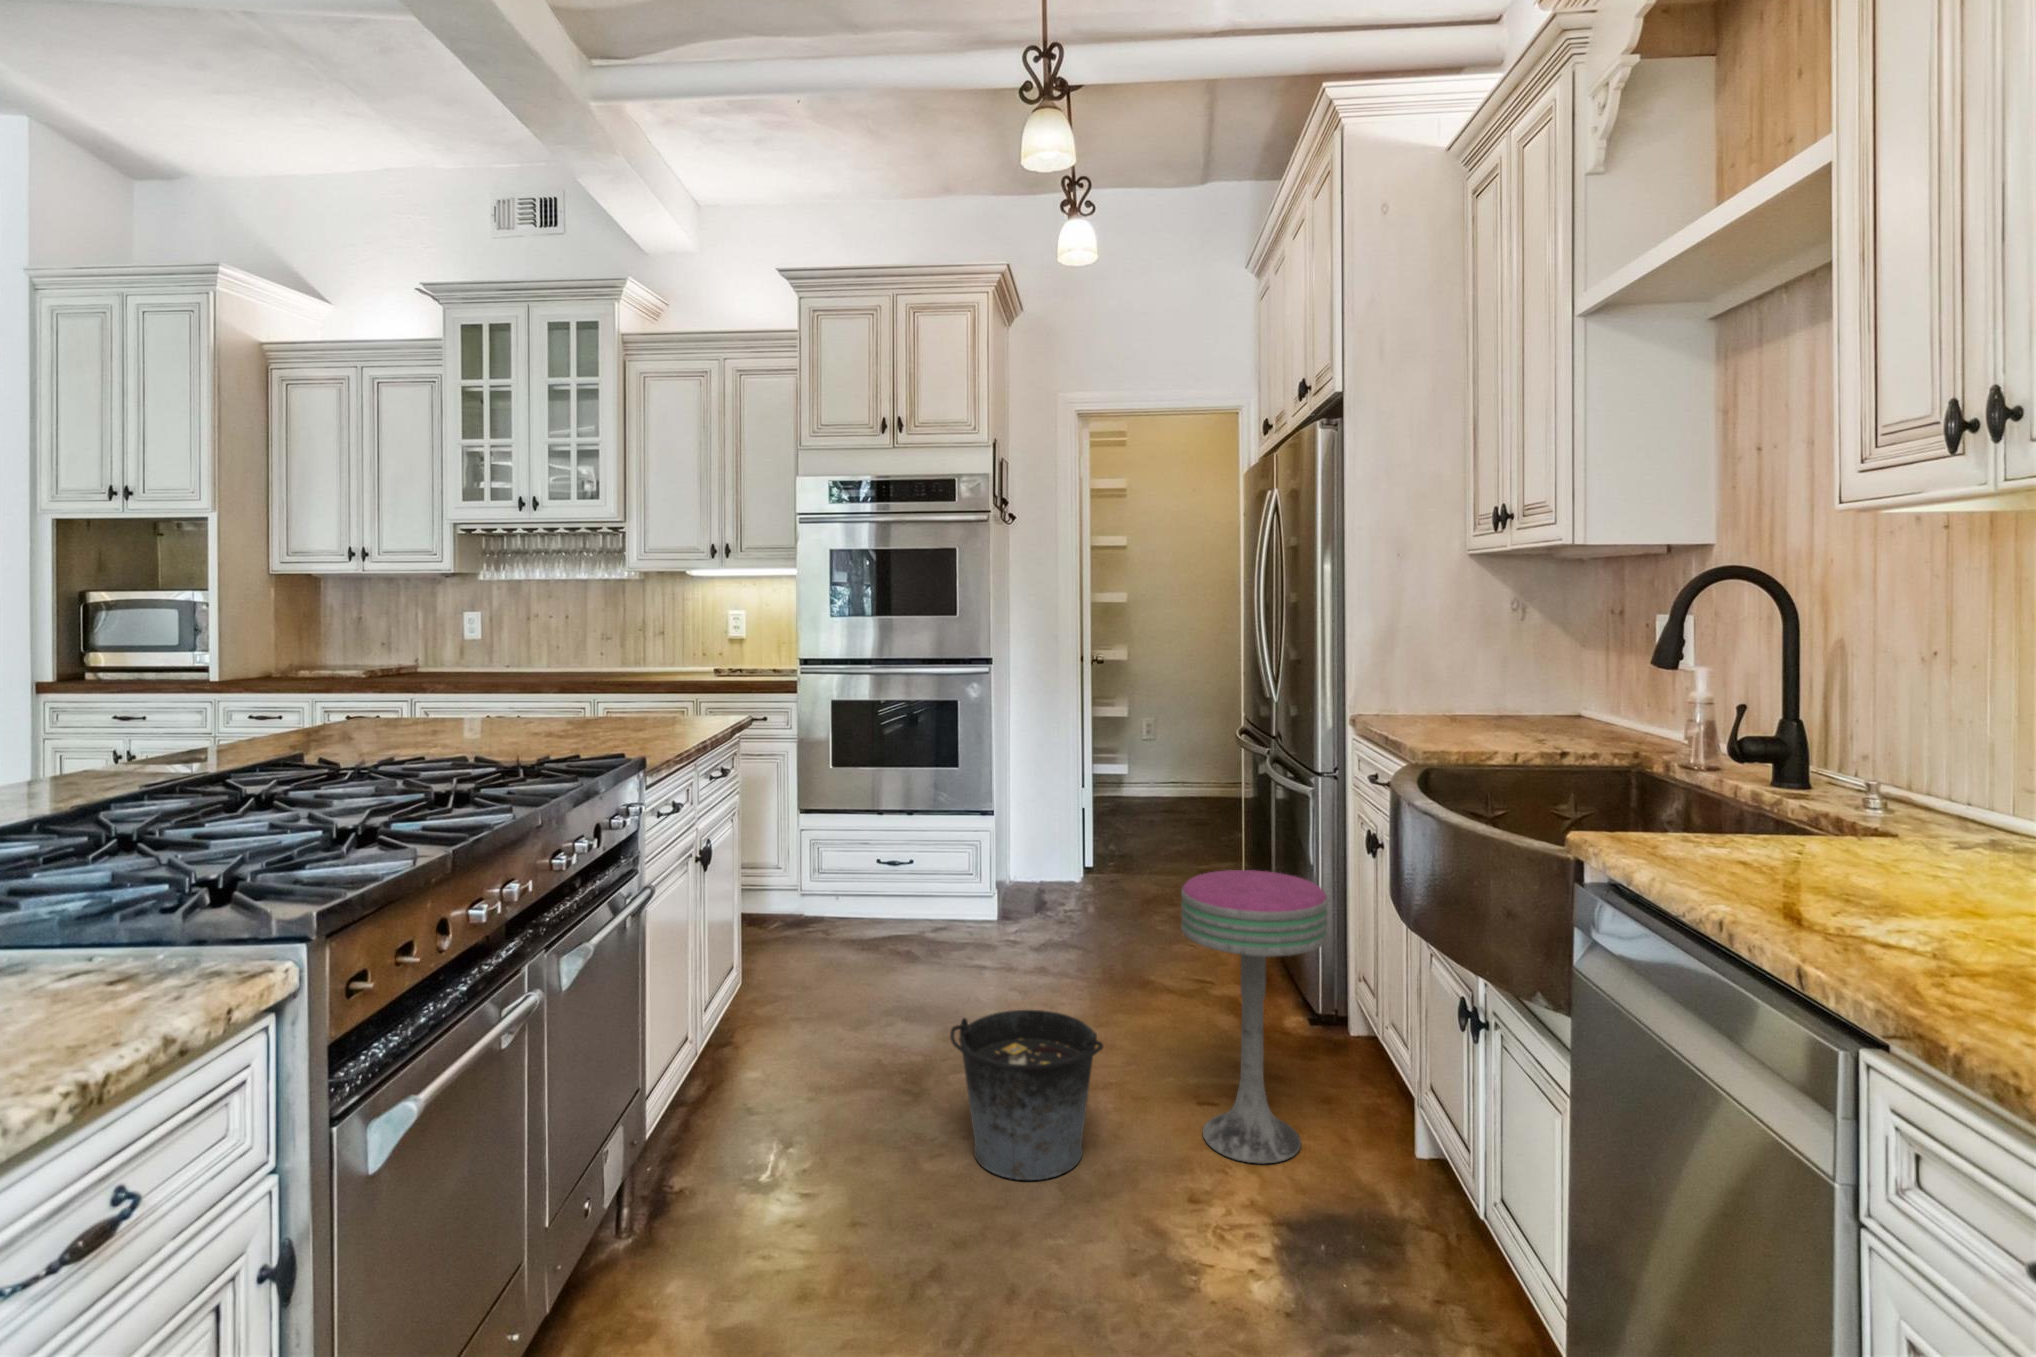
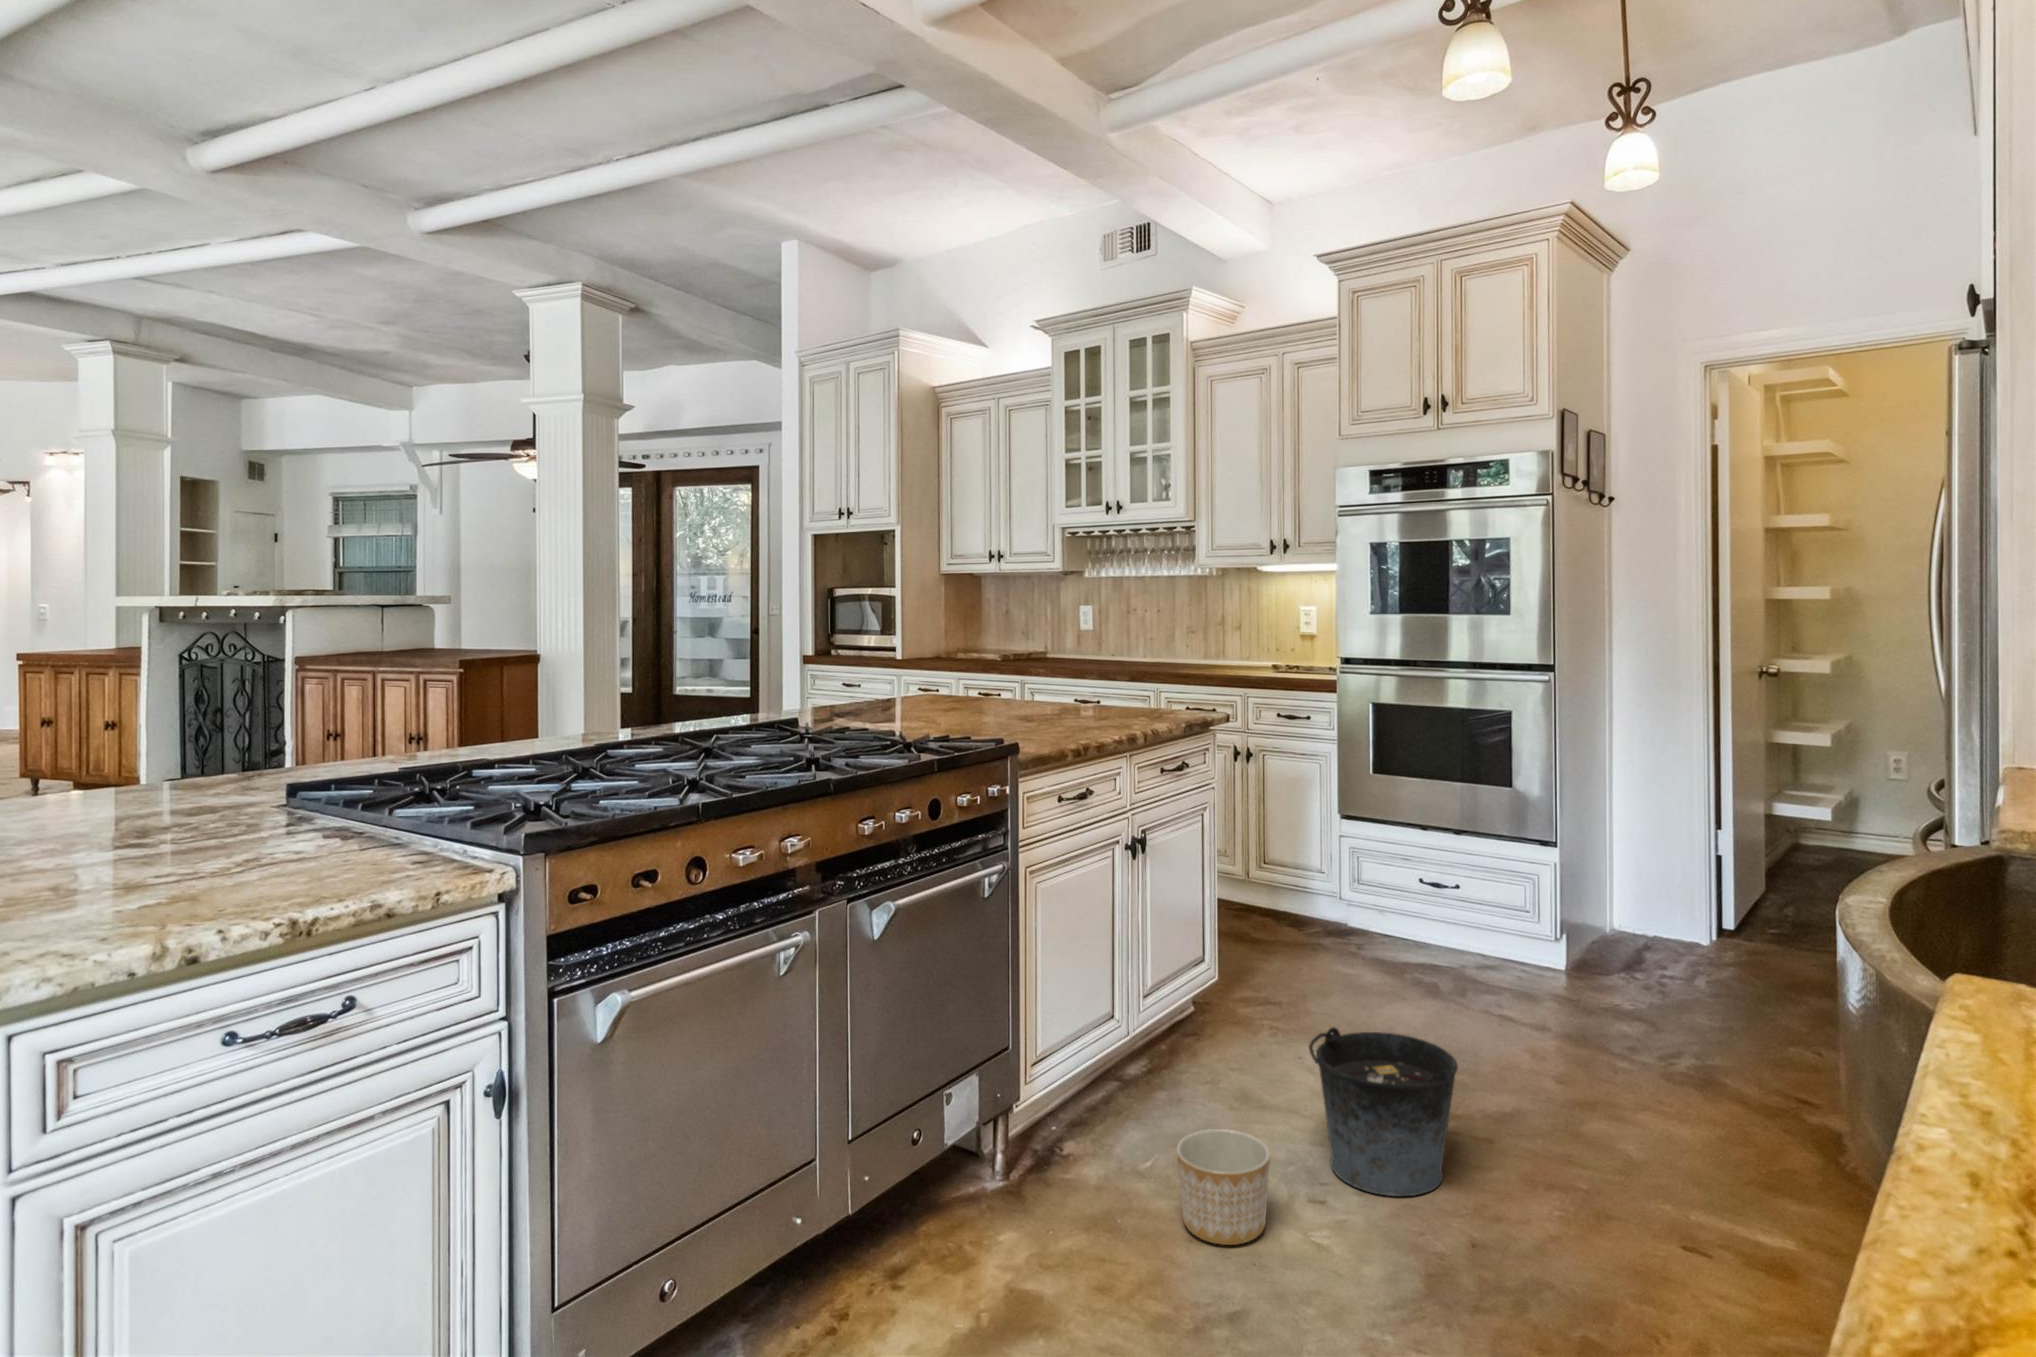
bar stool: present [1181,870,1328,1164] -> none [1556,931,1739,1263]
planter: none [875,1159,981,1302] -> present [1176,1129,1270,1245]

